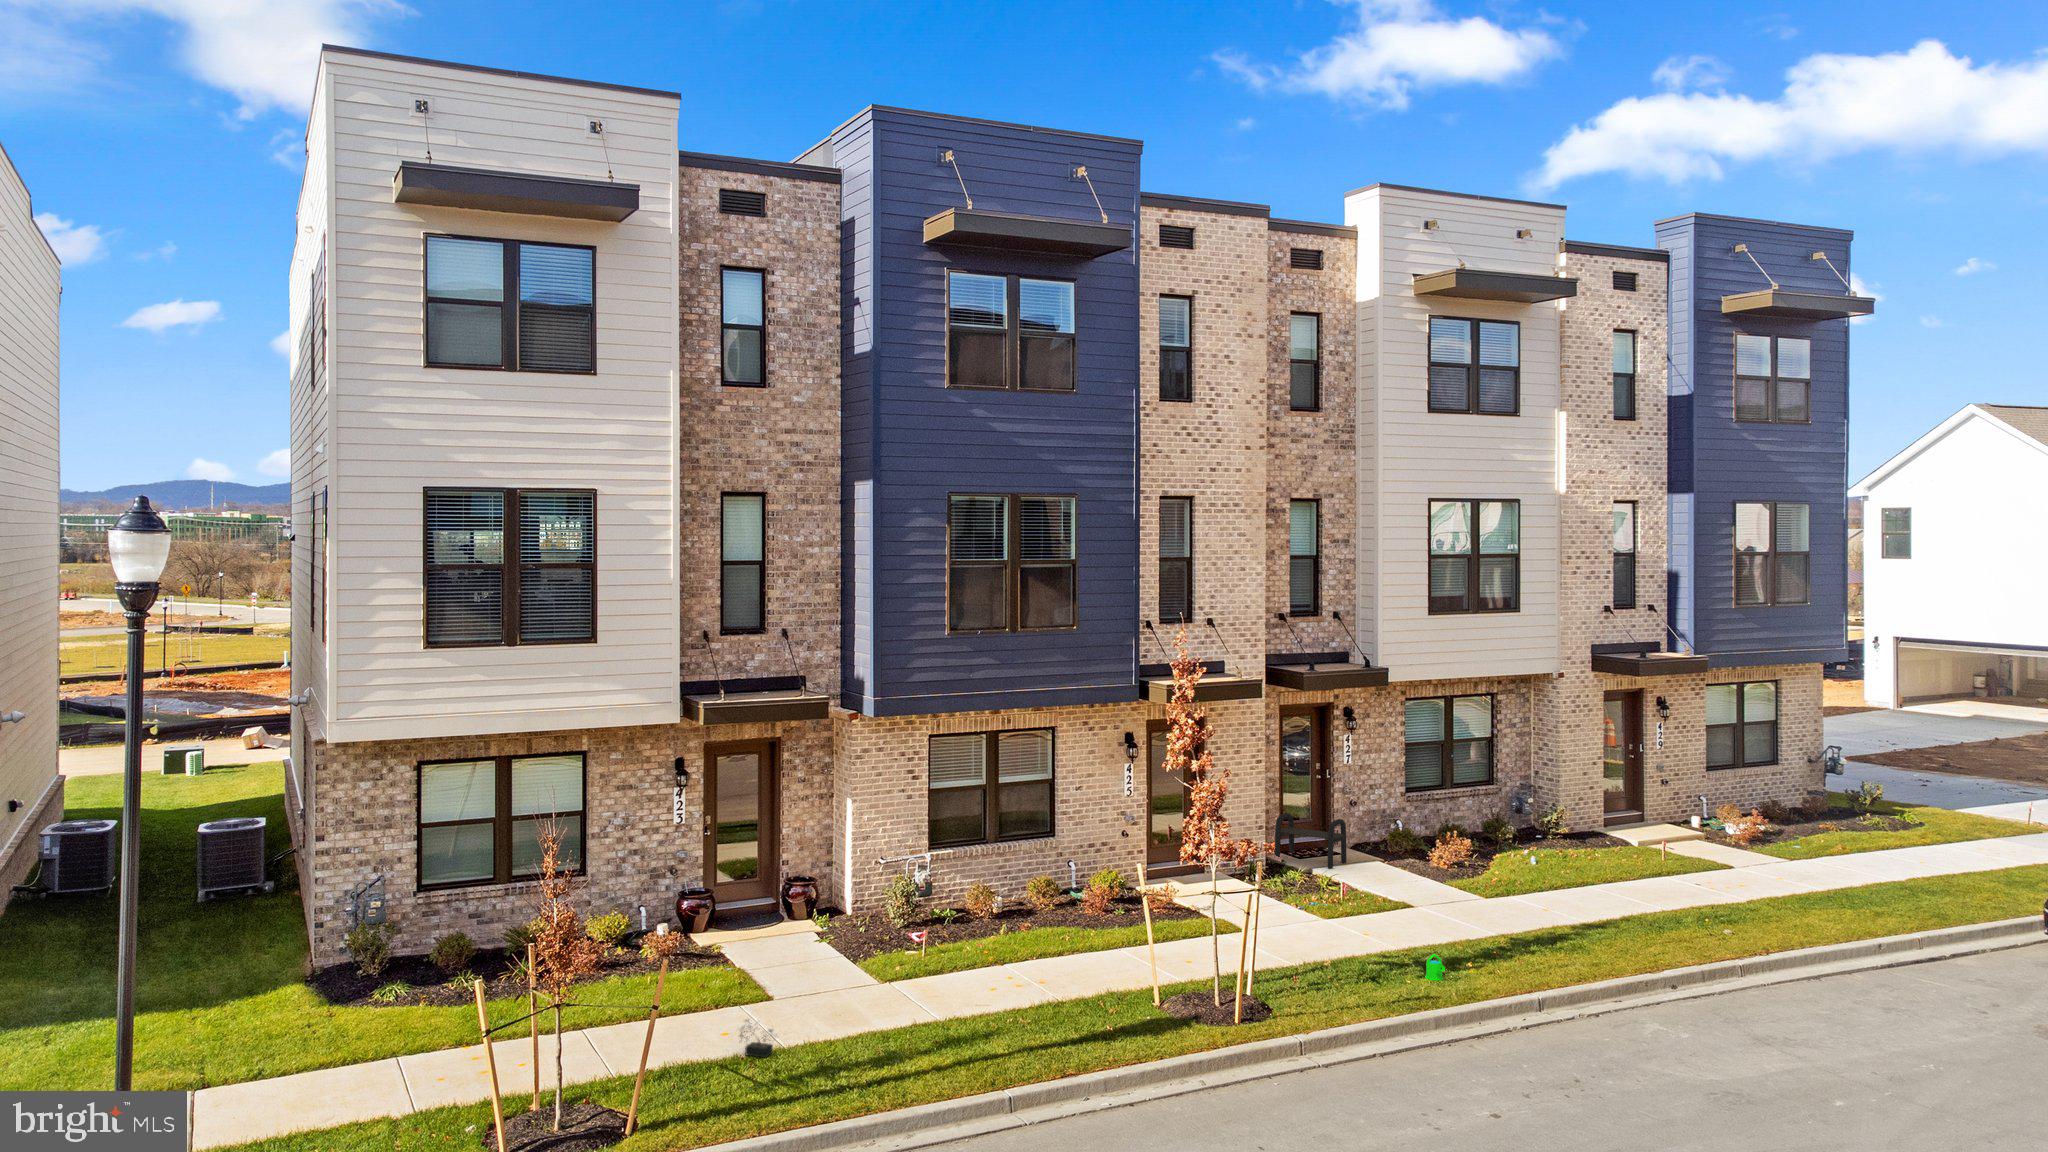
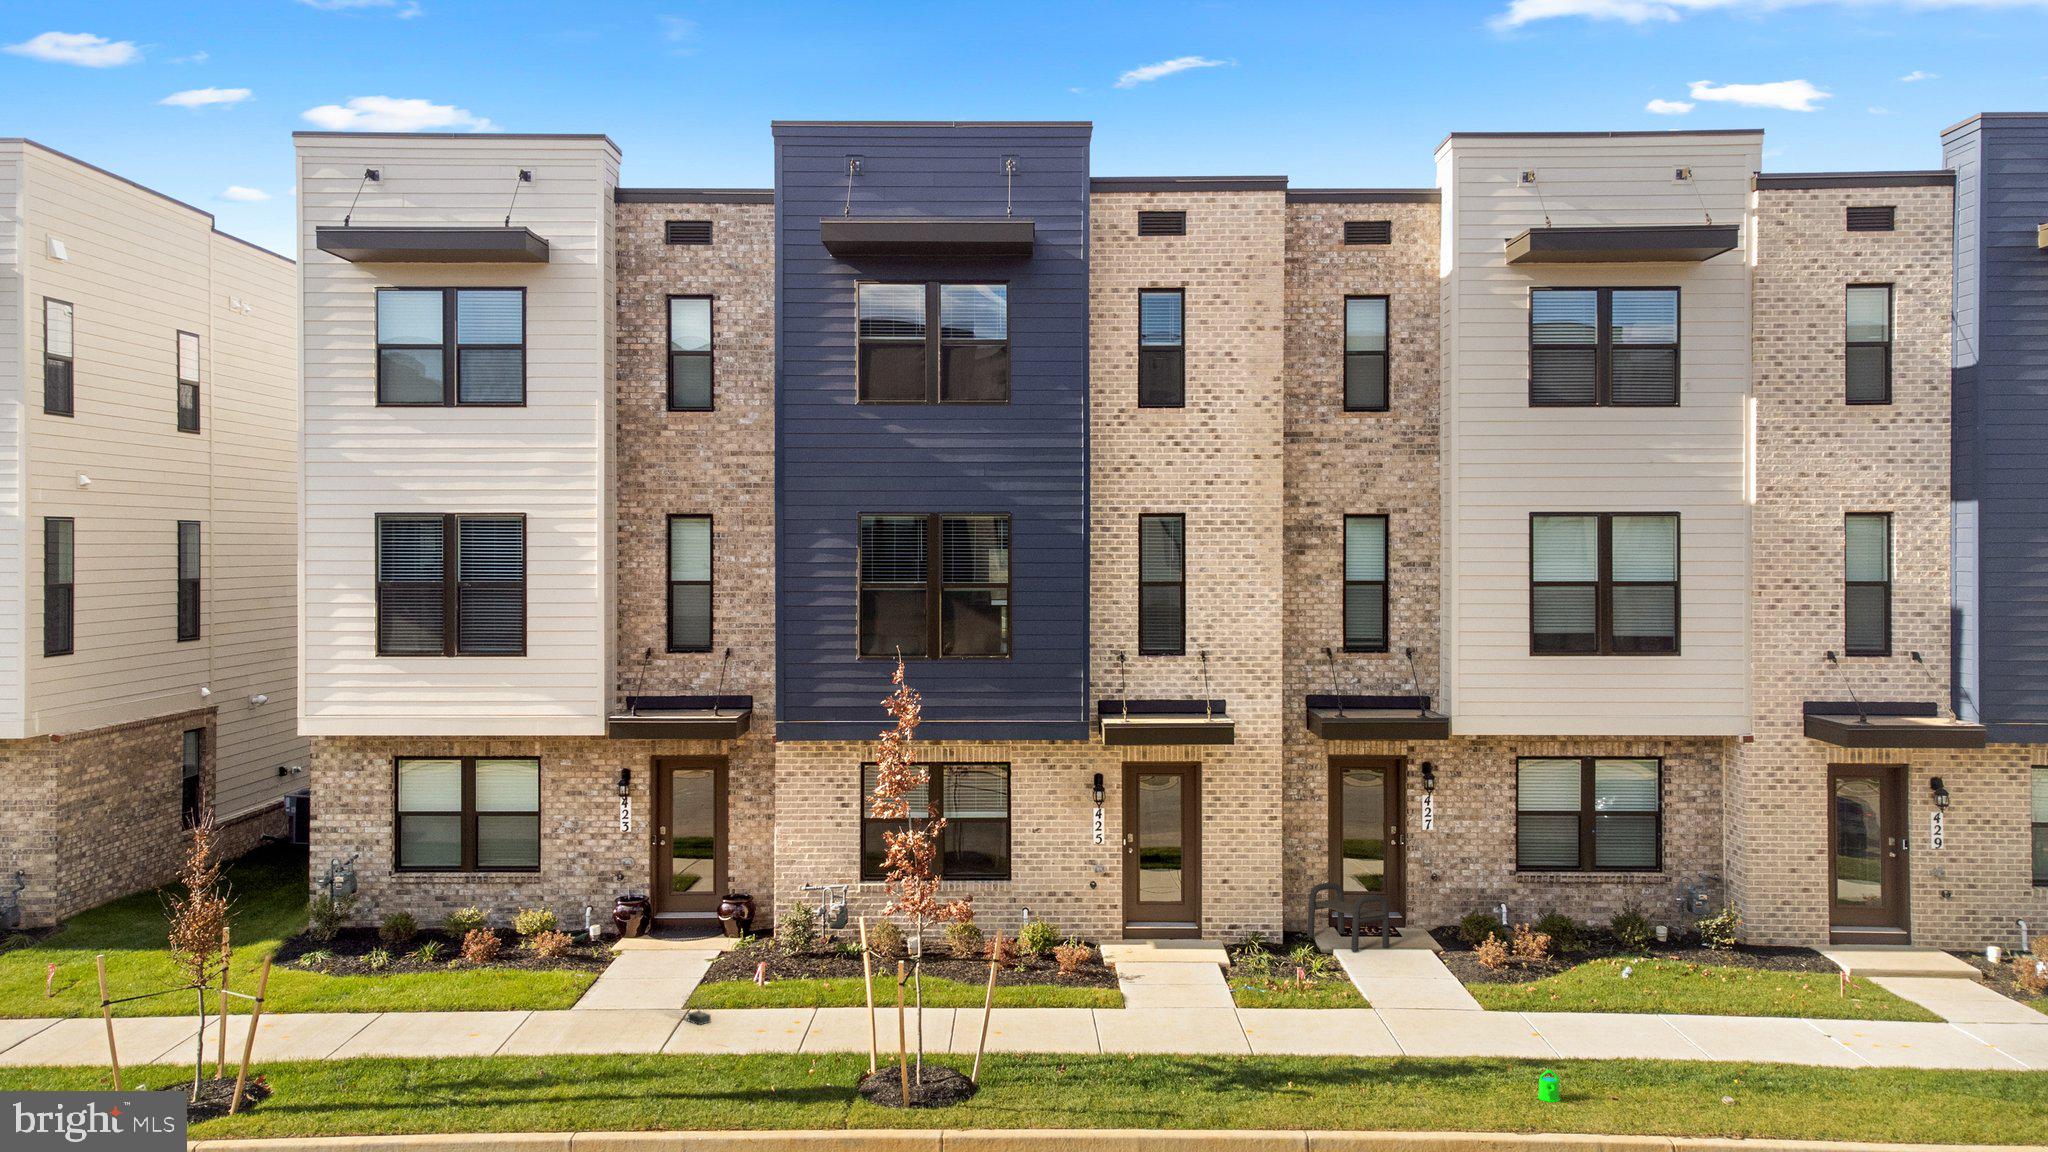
watering can: present [1425,954,1445,981] -> present [1538,1070,1561,1102]
decorative plant: present [740,1020,773,1057] -> present [684,990,711,1025]

